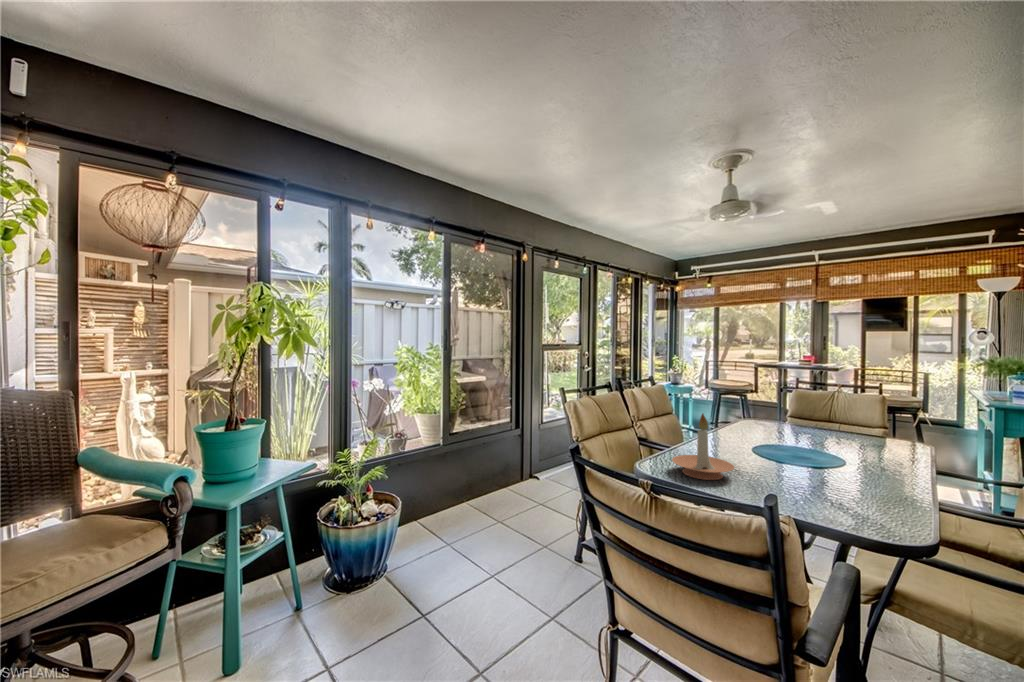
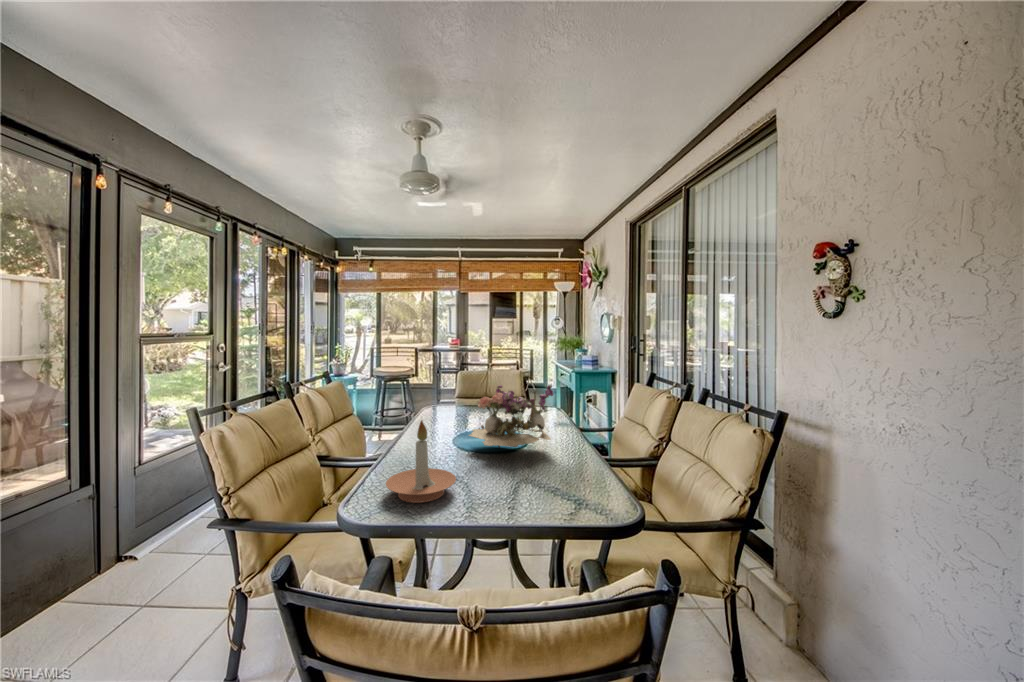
flower arrangement: none [766,397,878,463] -> present [469,384,553,447]

